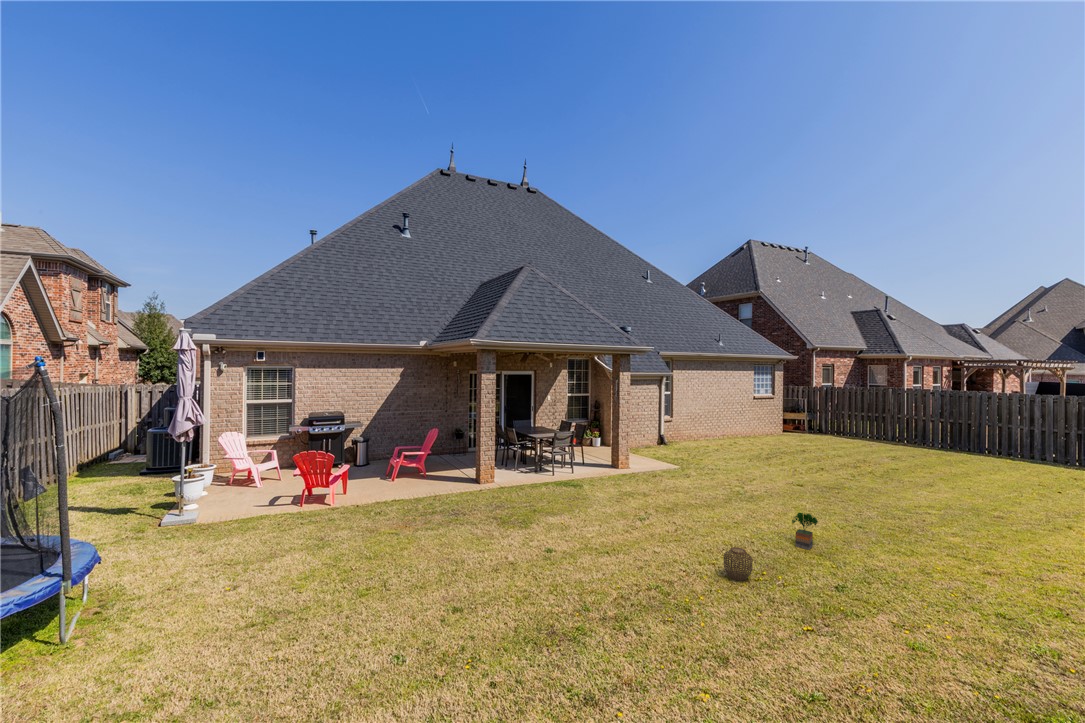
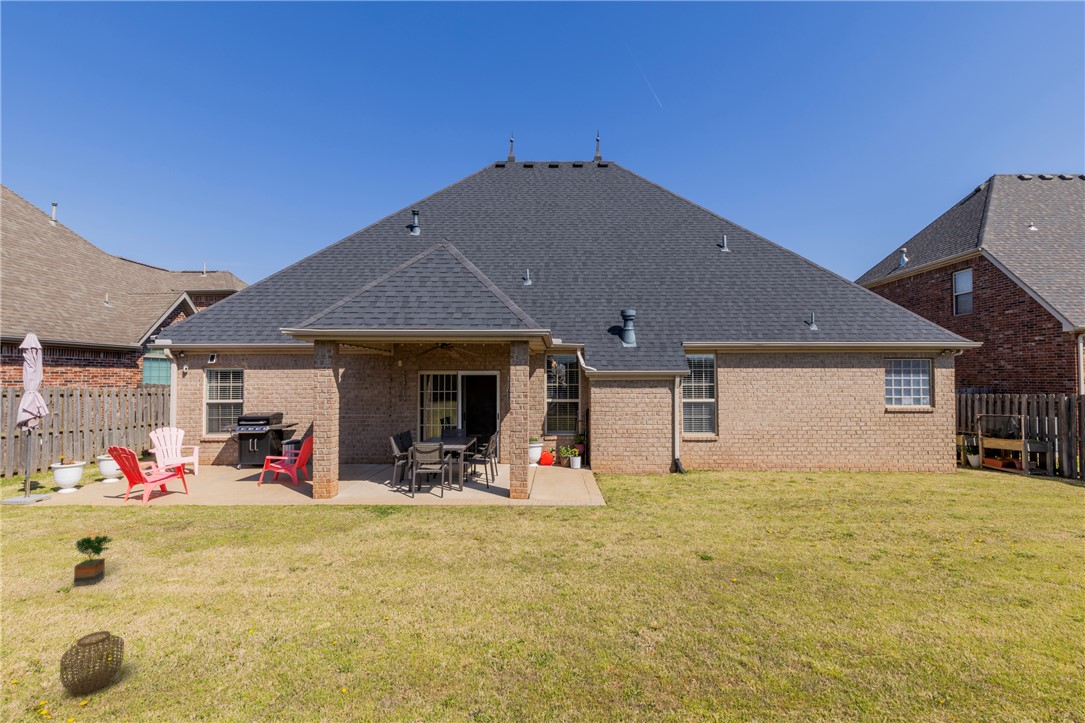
potted tree: present [792,513,818,550] -> present [74,536,112,587]

